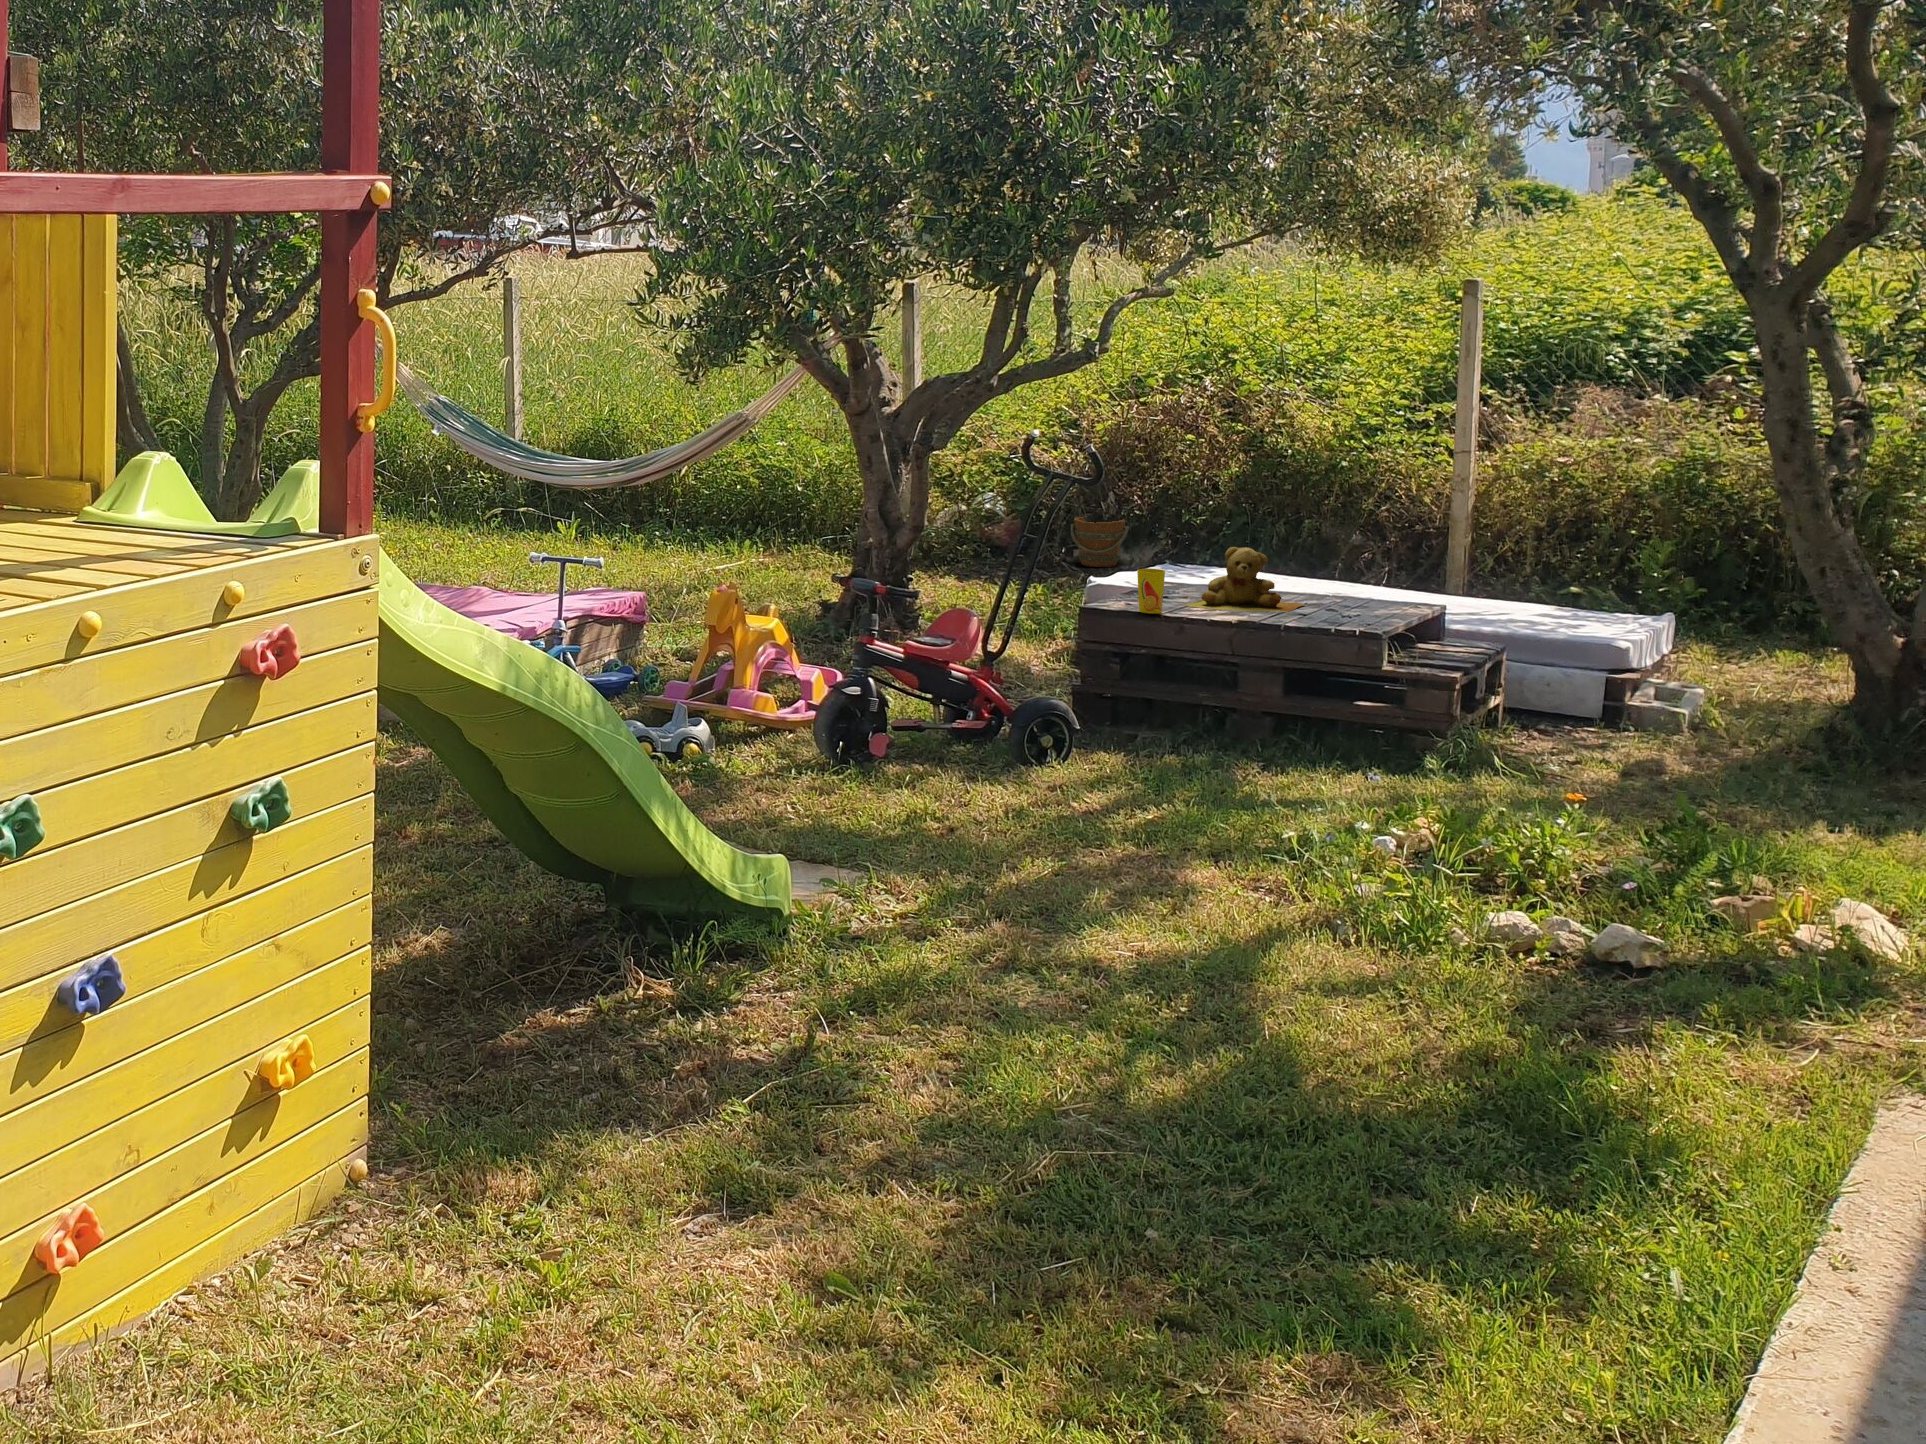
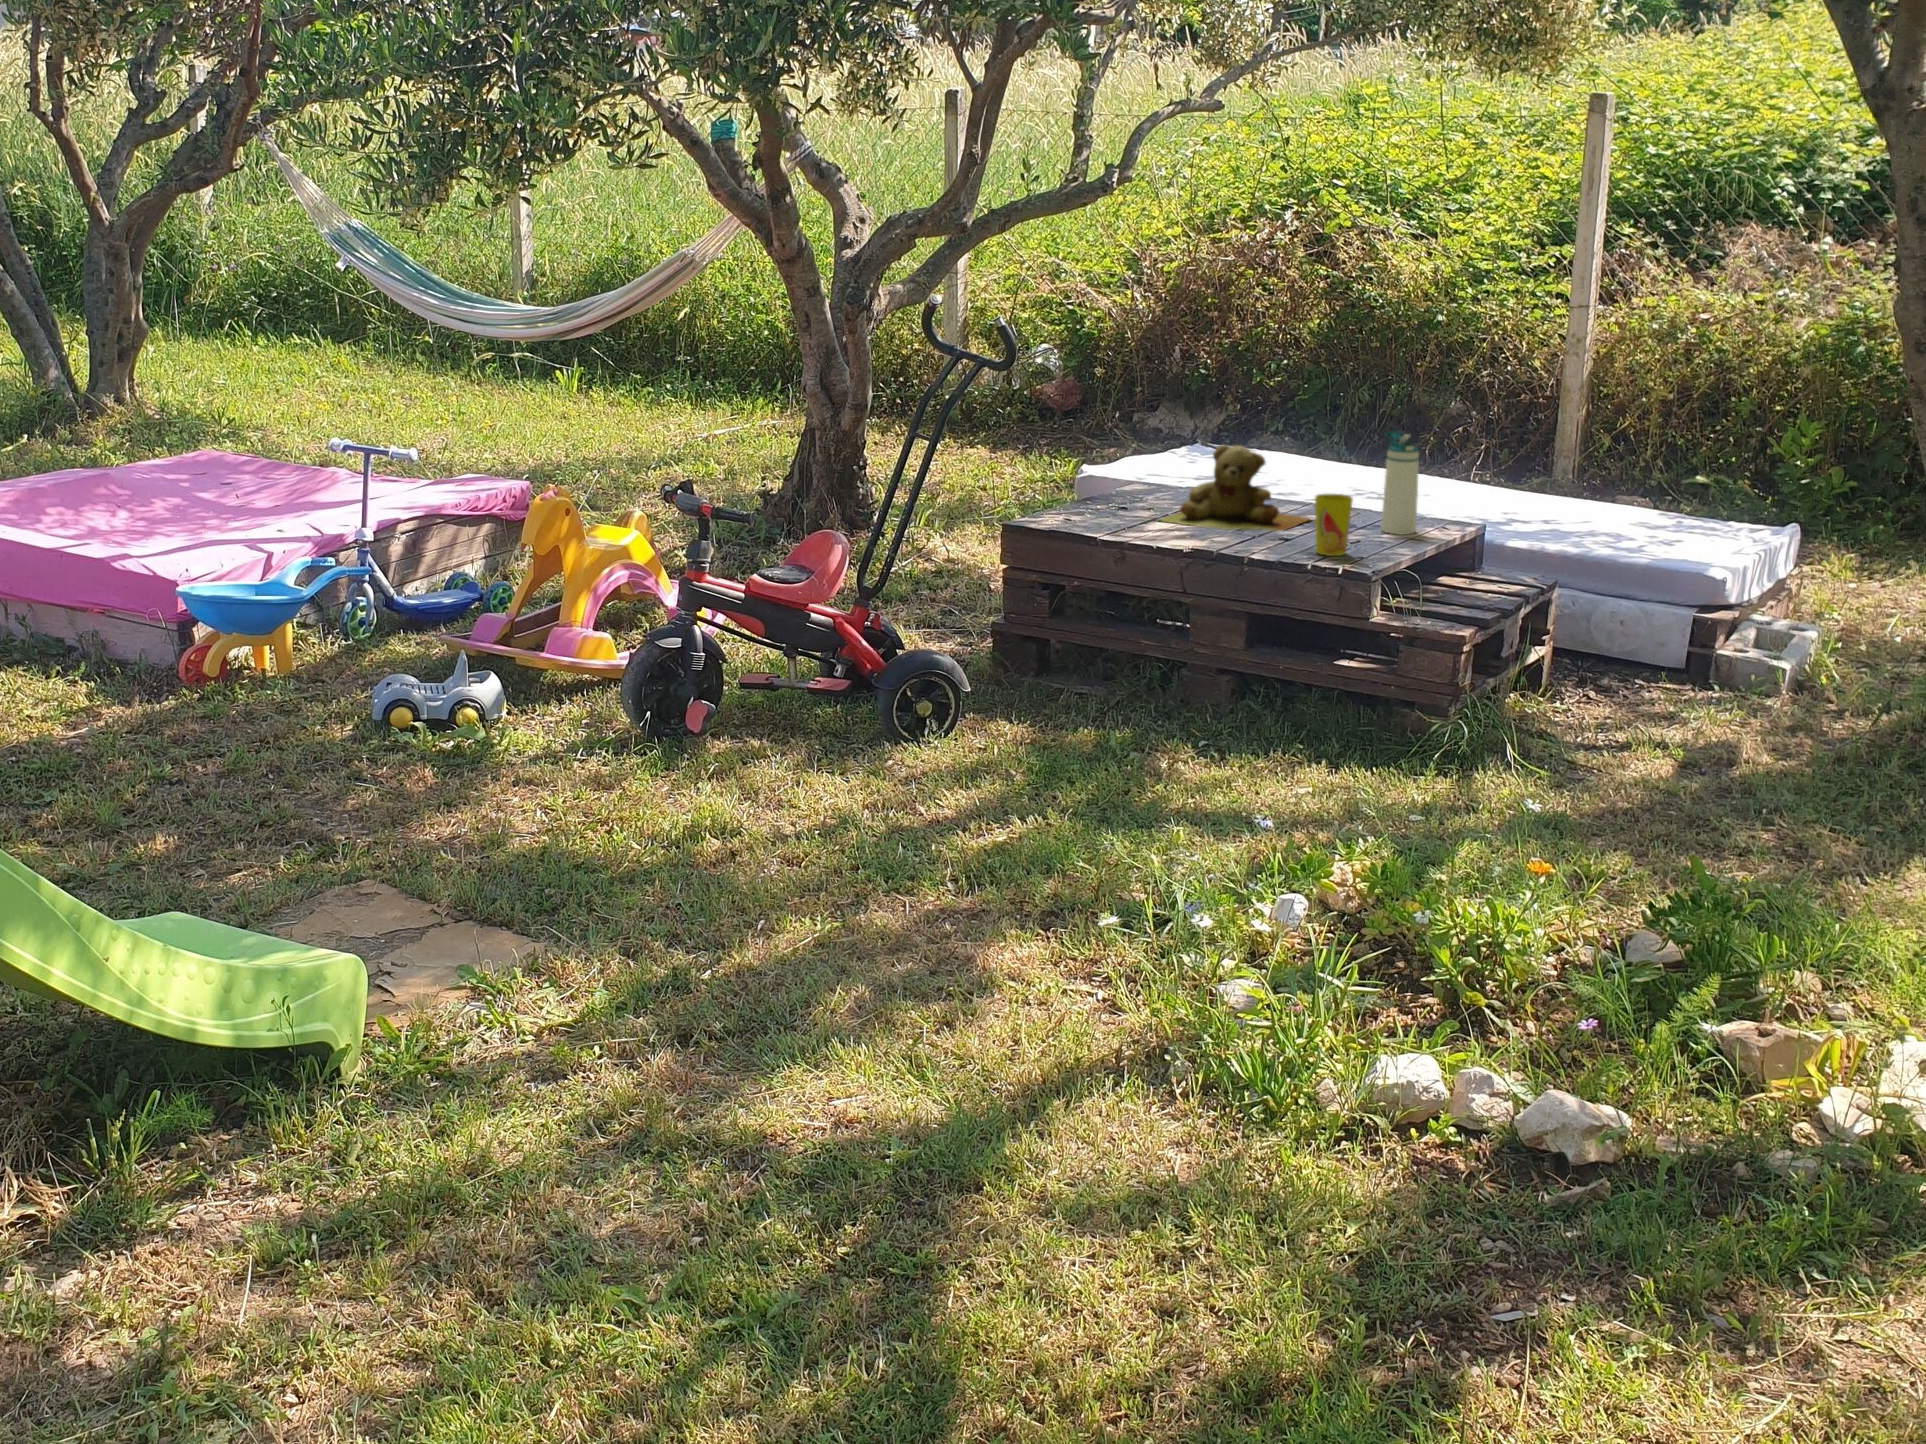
bucket: present [1071,517,1129,567] -> none [1126,378,1193,439]
water bottle: none [1362,534,1391,614] -> present [1381,431,1419,535]
cup: present [1137,569,1165,613] -> present [1315,494,1353,556]

